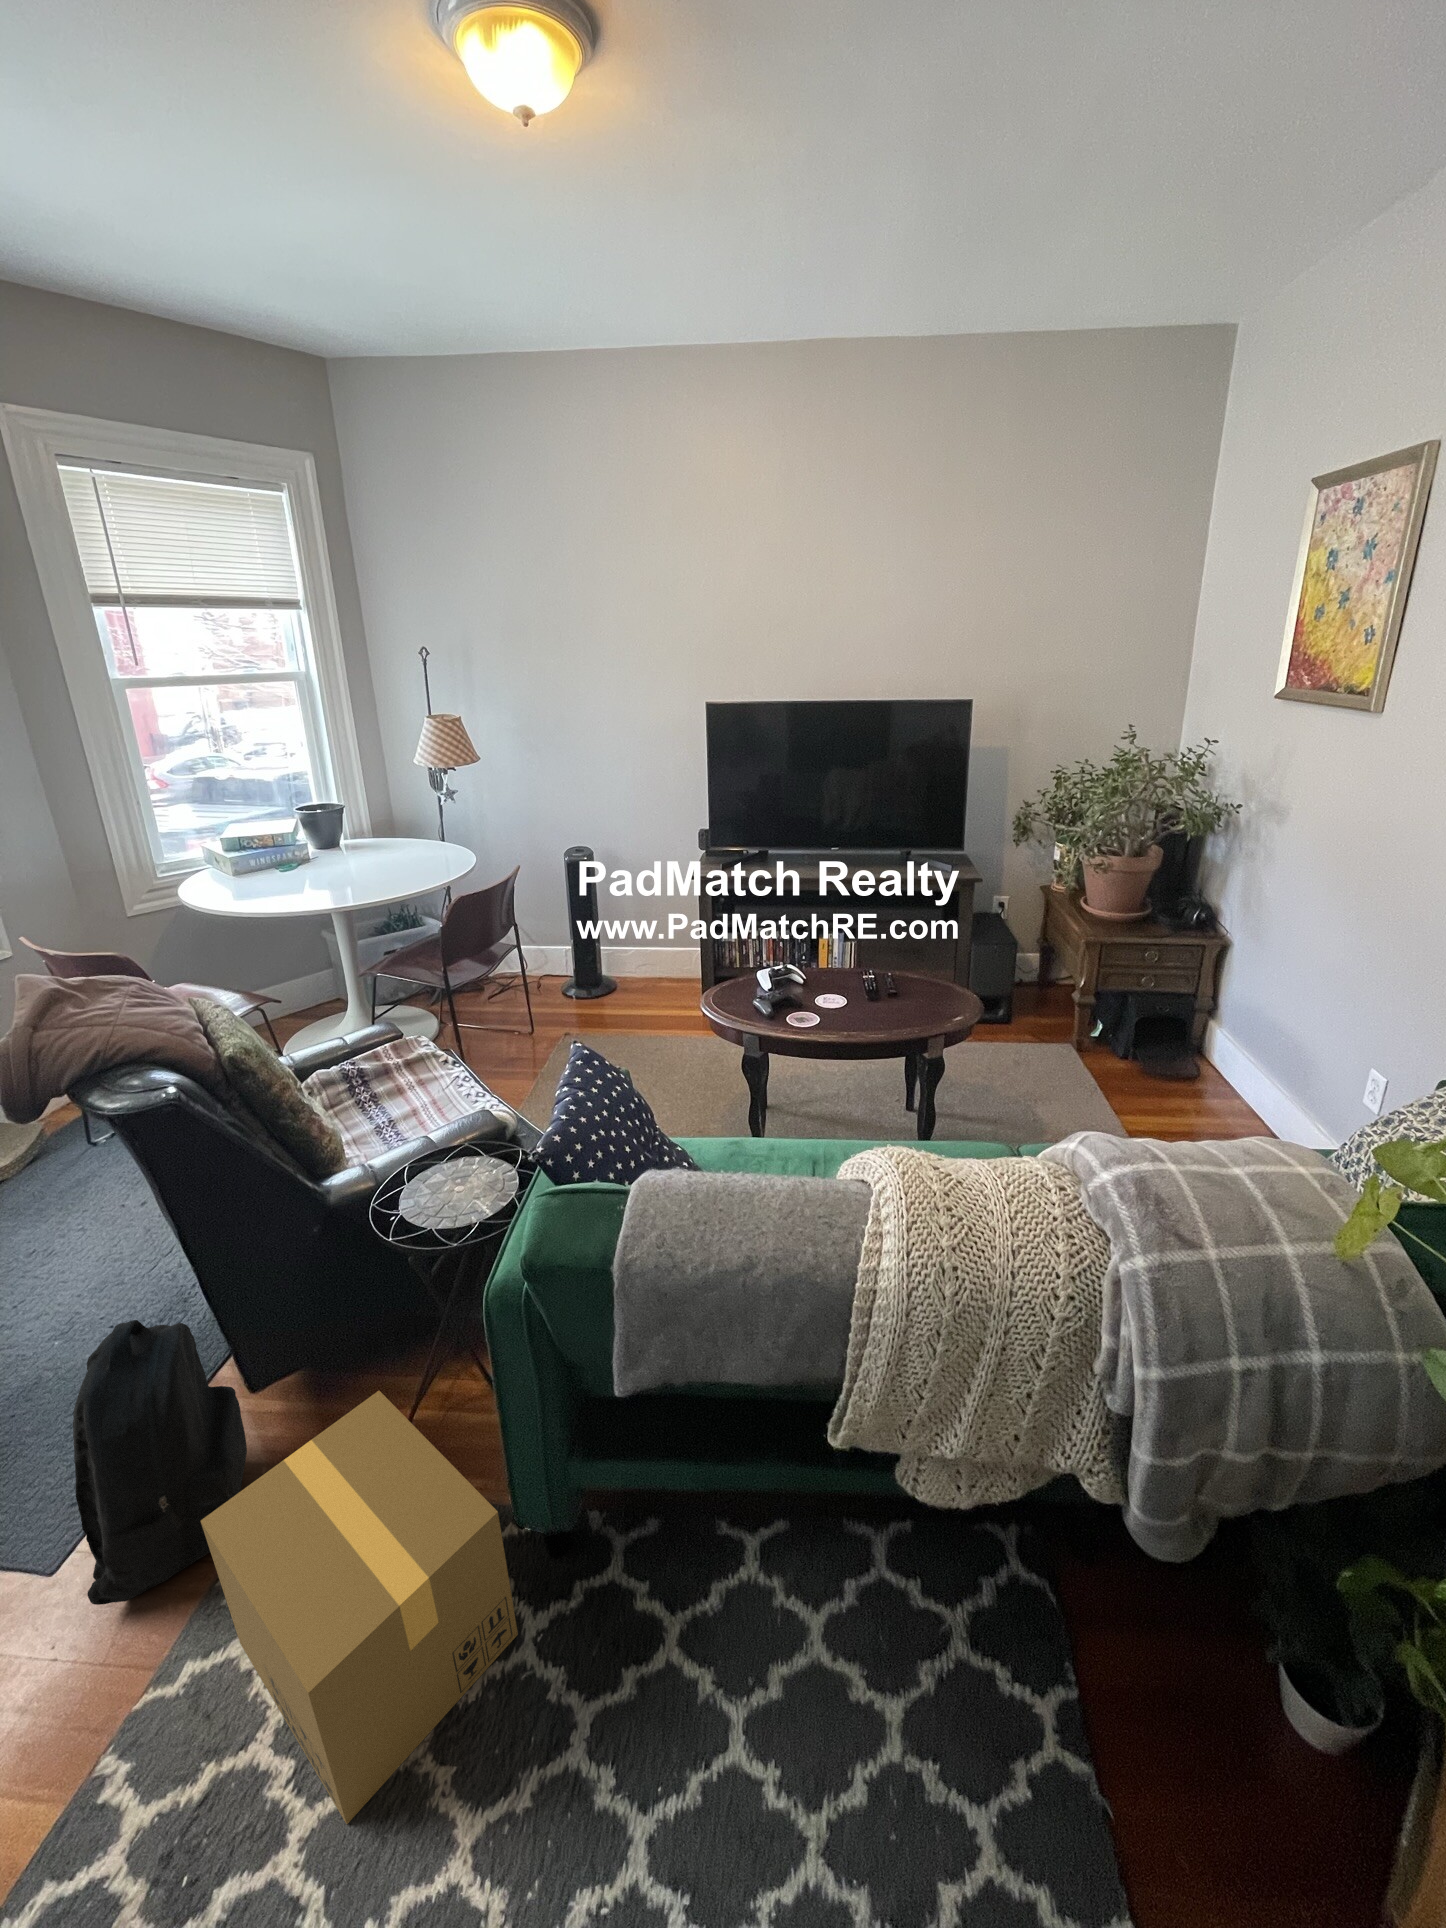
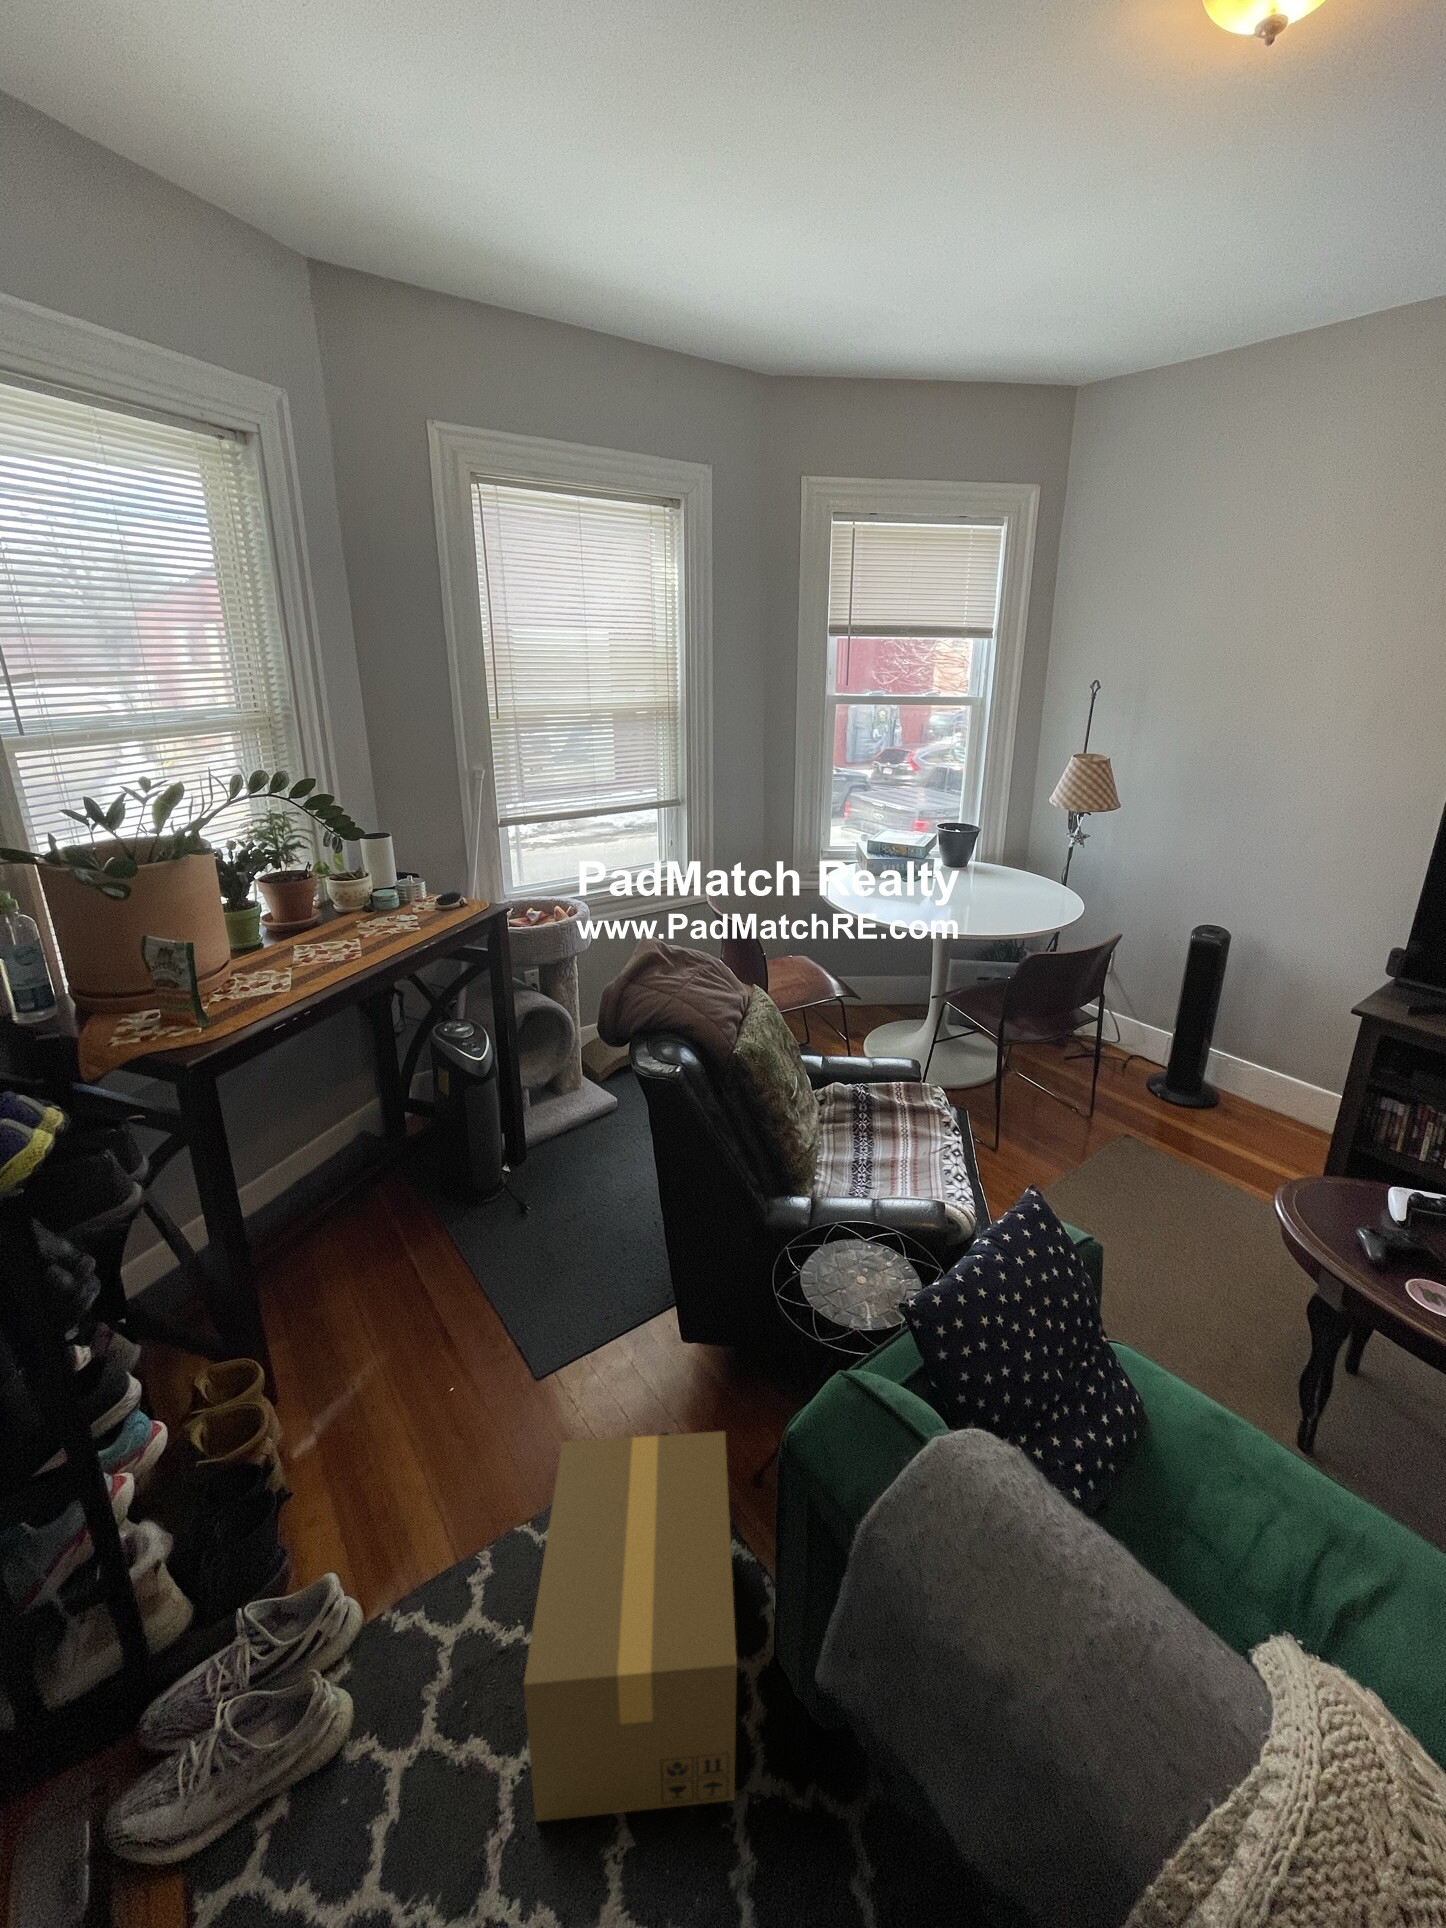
backpack: present [73,1320,247,1605] -> none [519,1235,659,1460]

